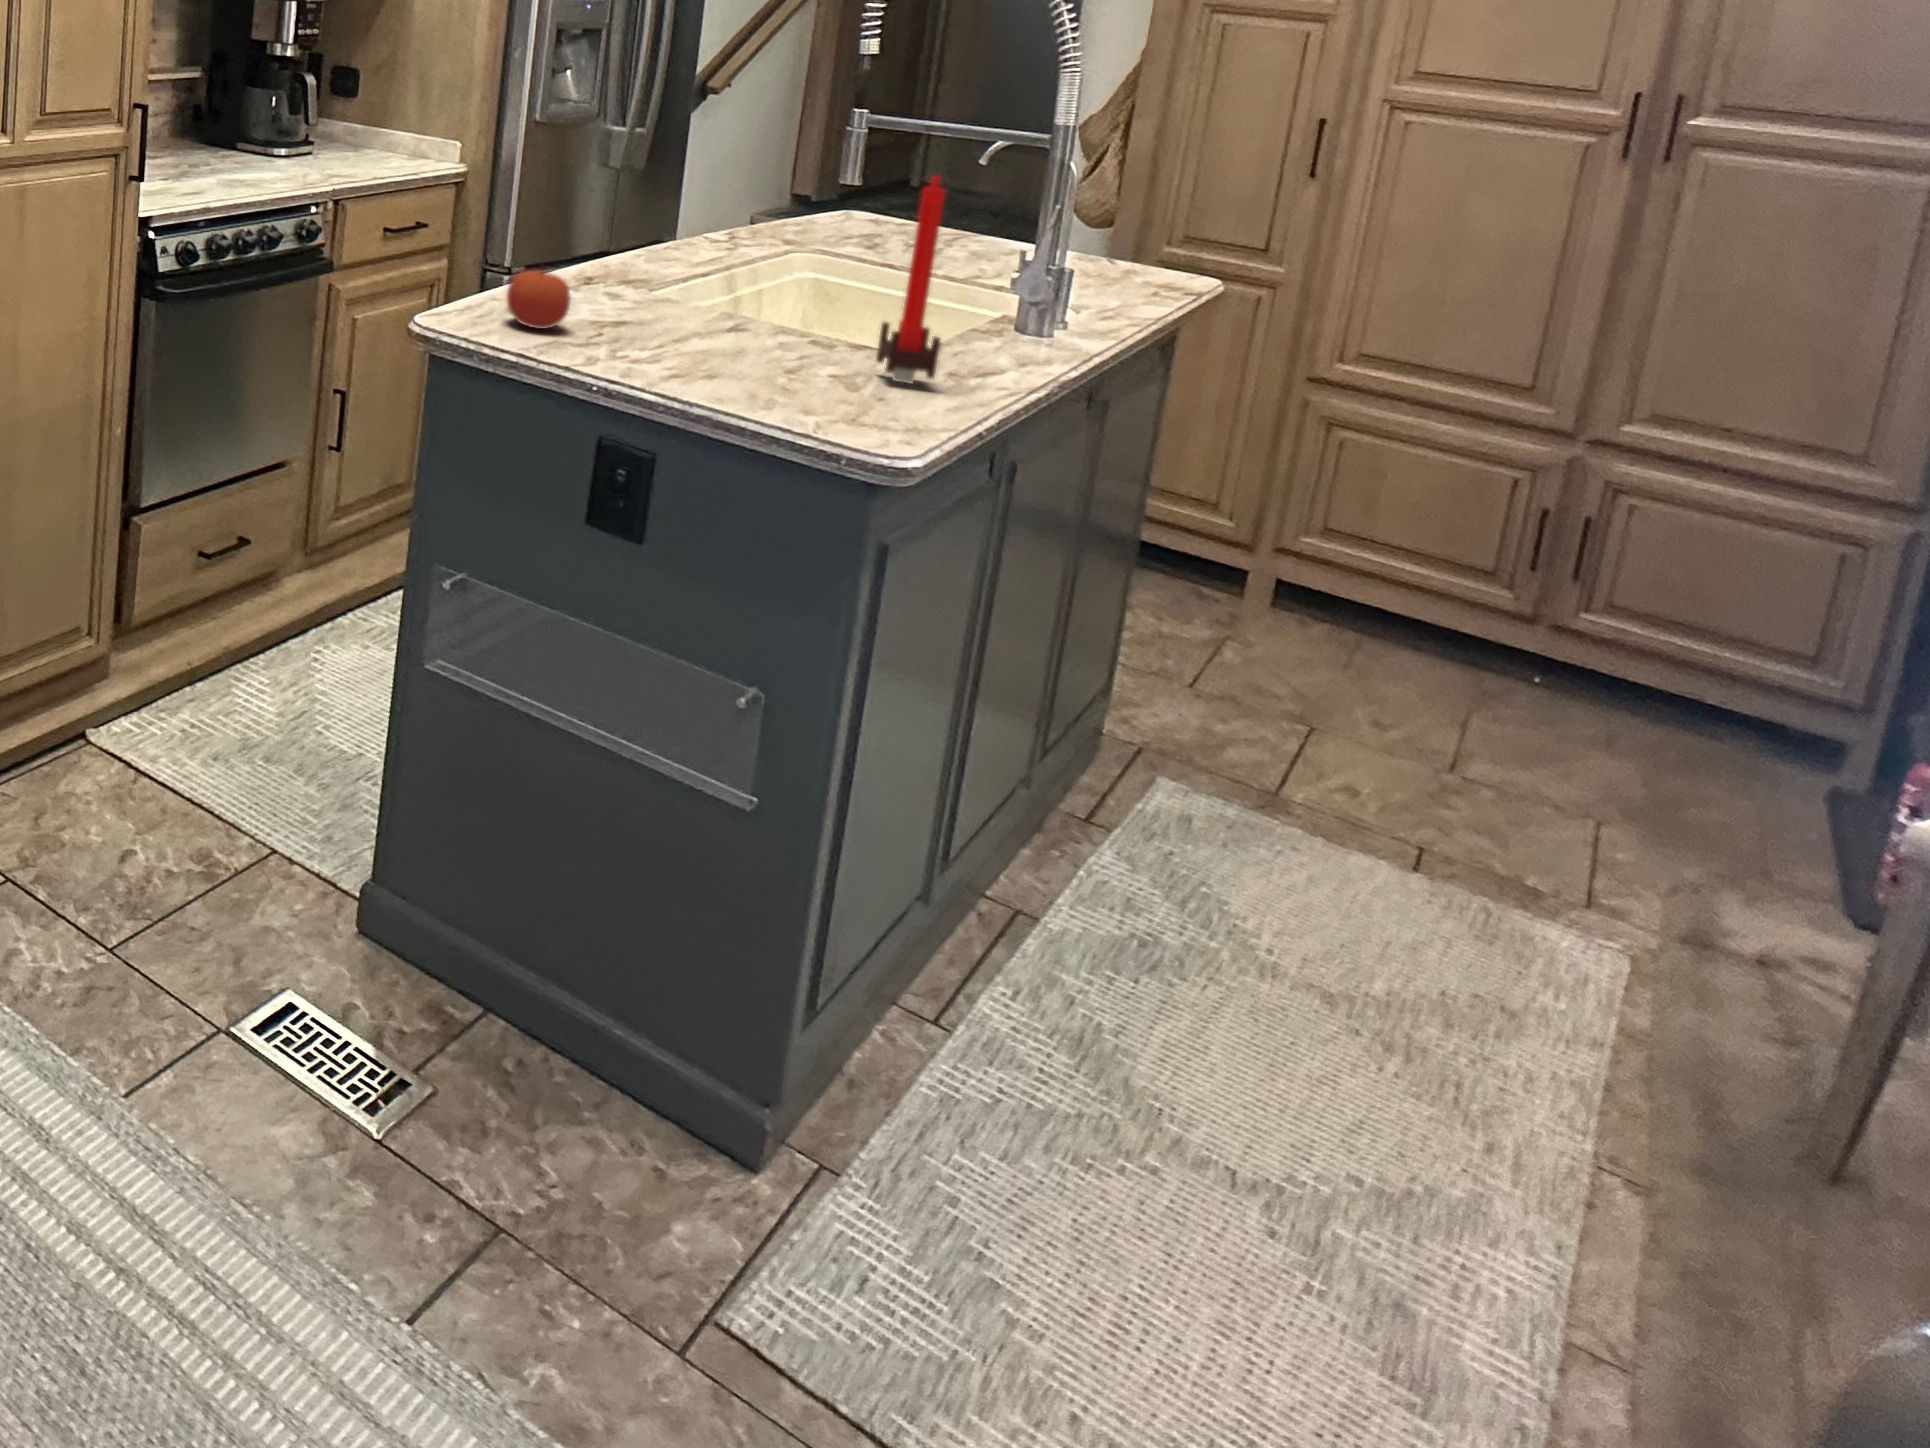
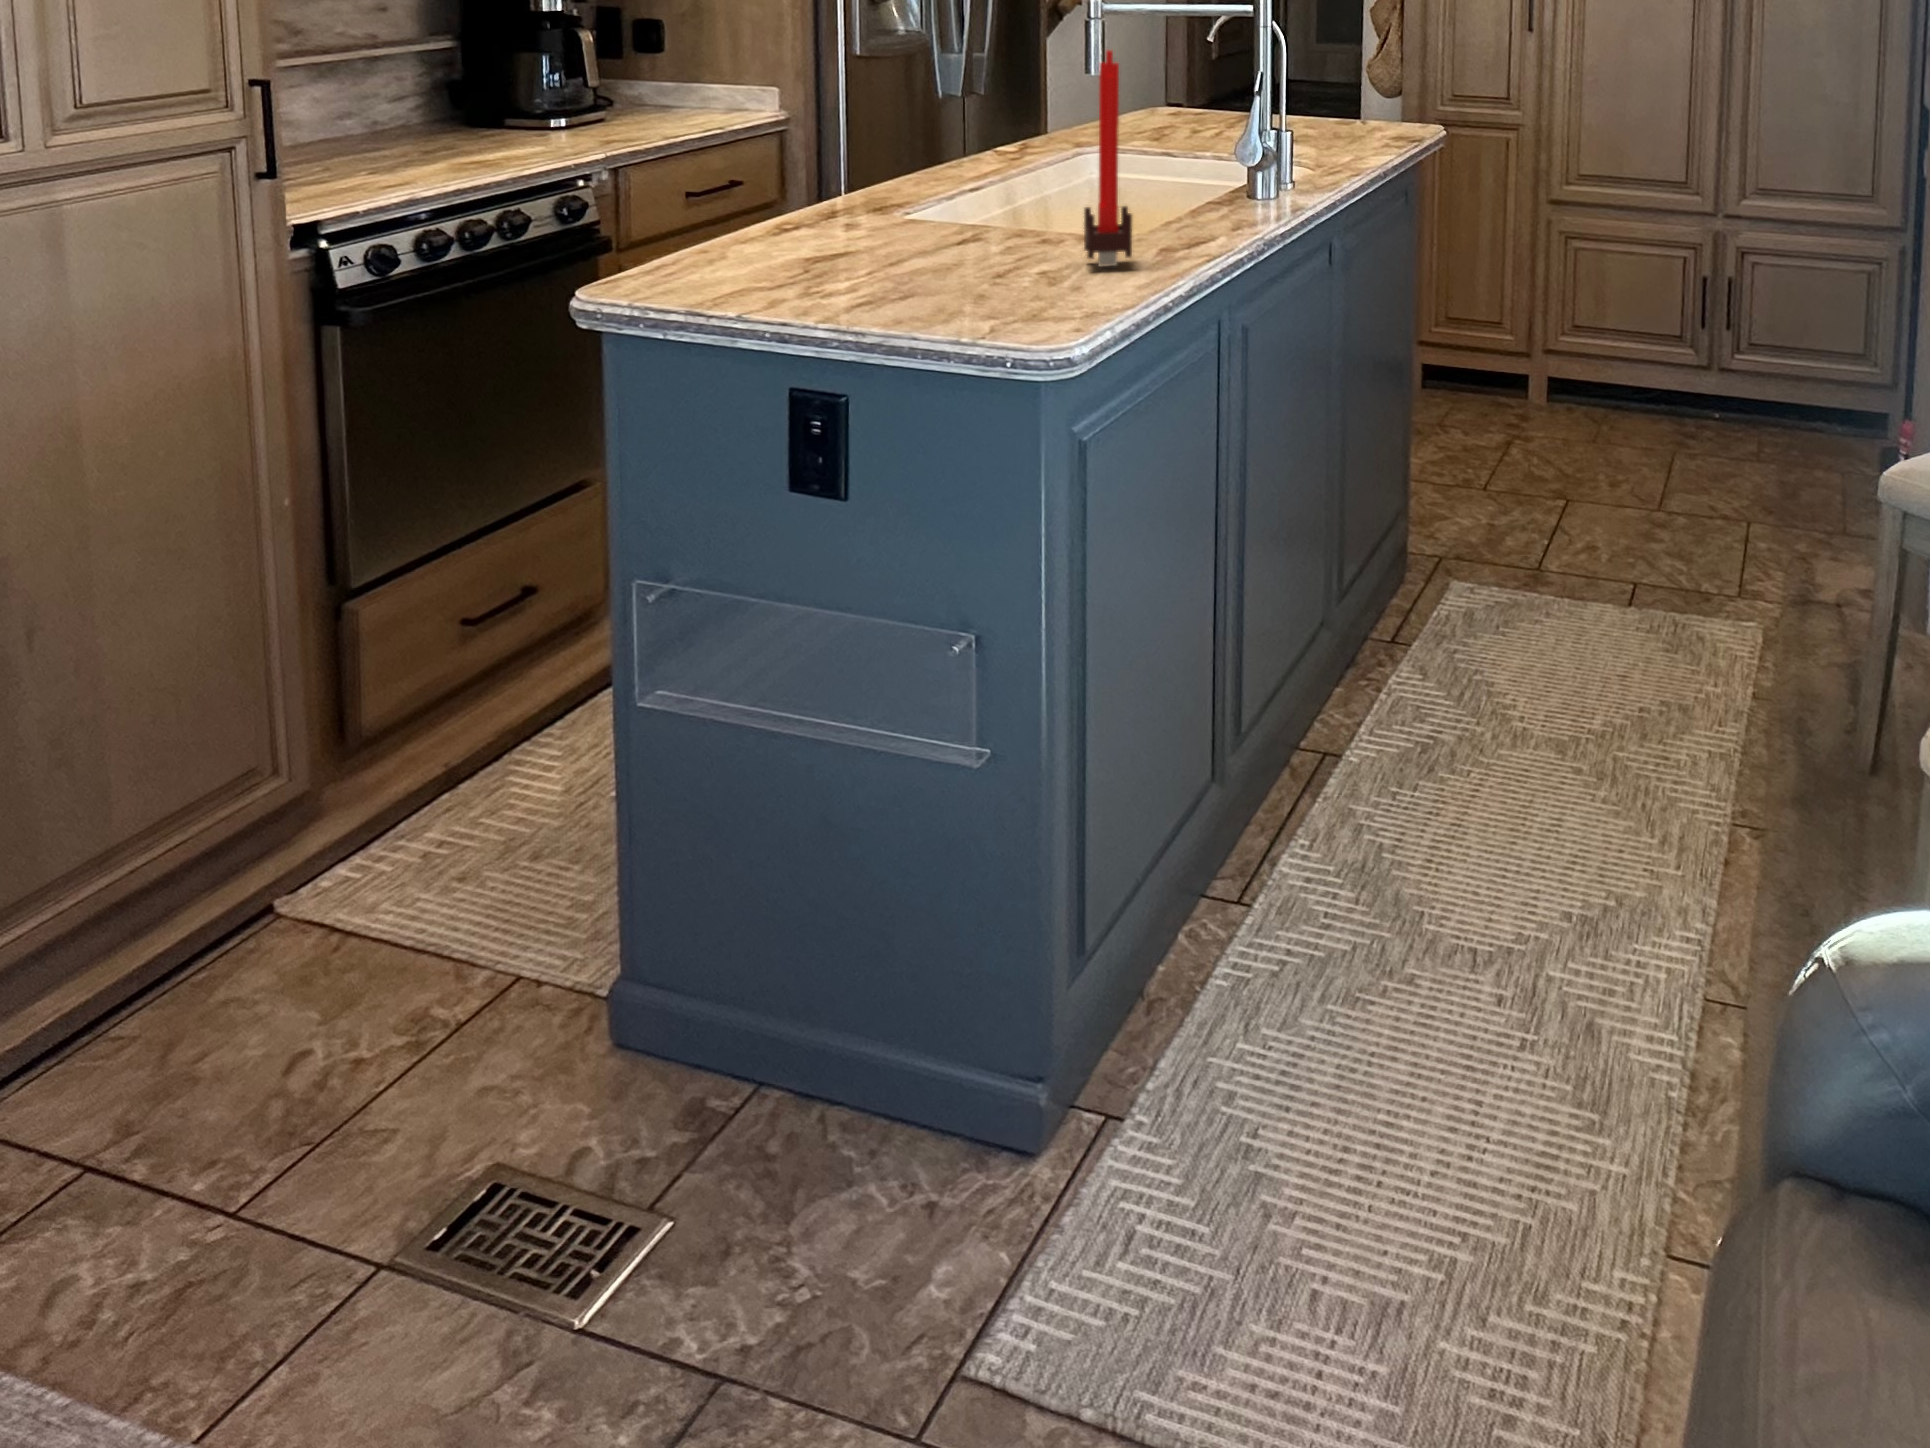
apple: present [507,263,571,329] -> none [691,196,766,280]

